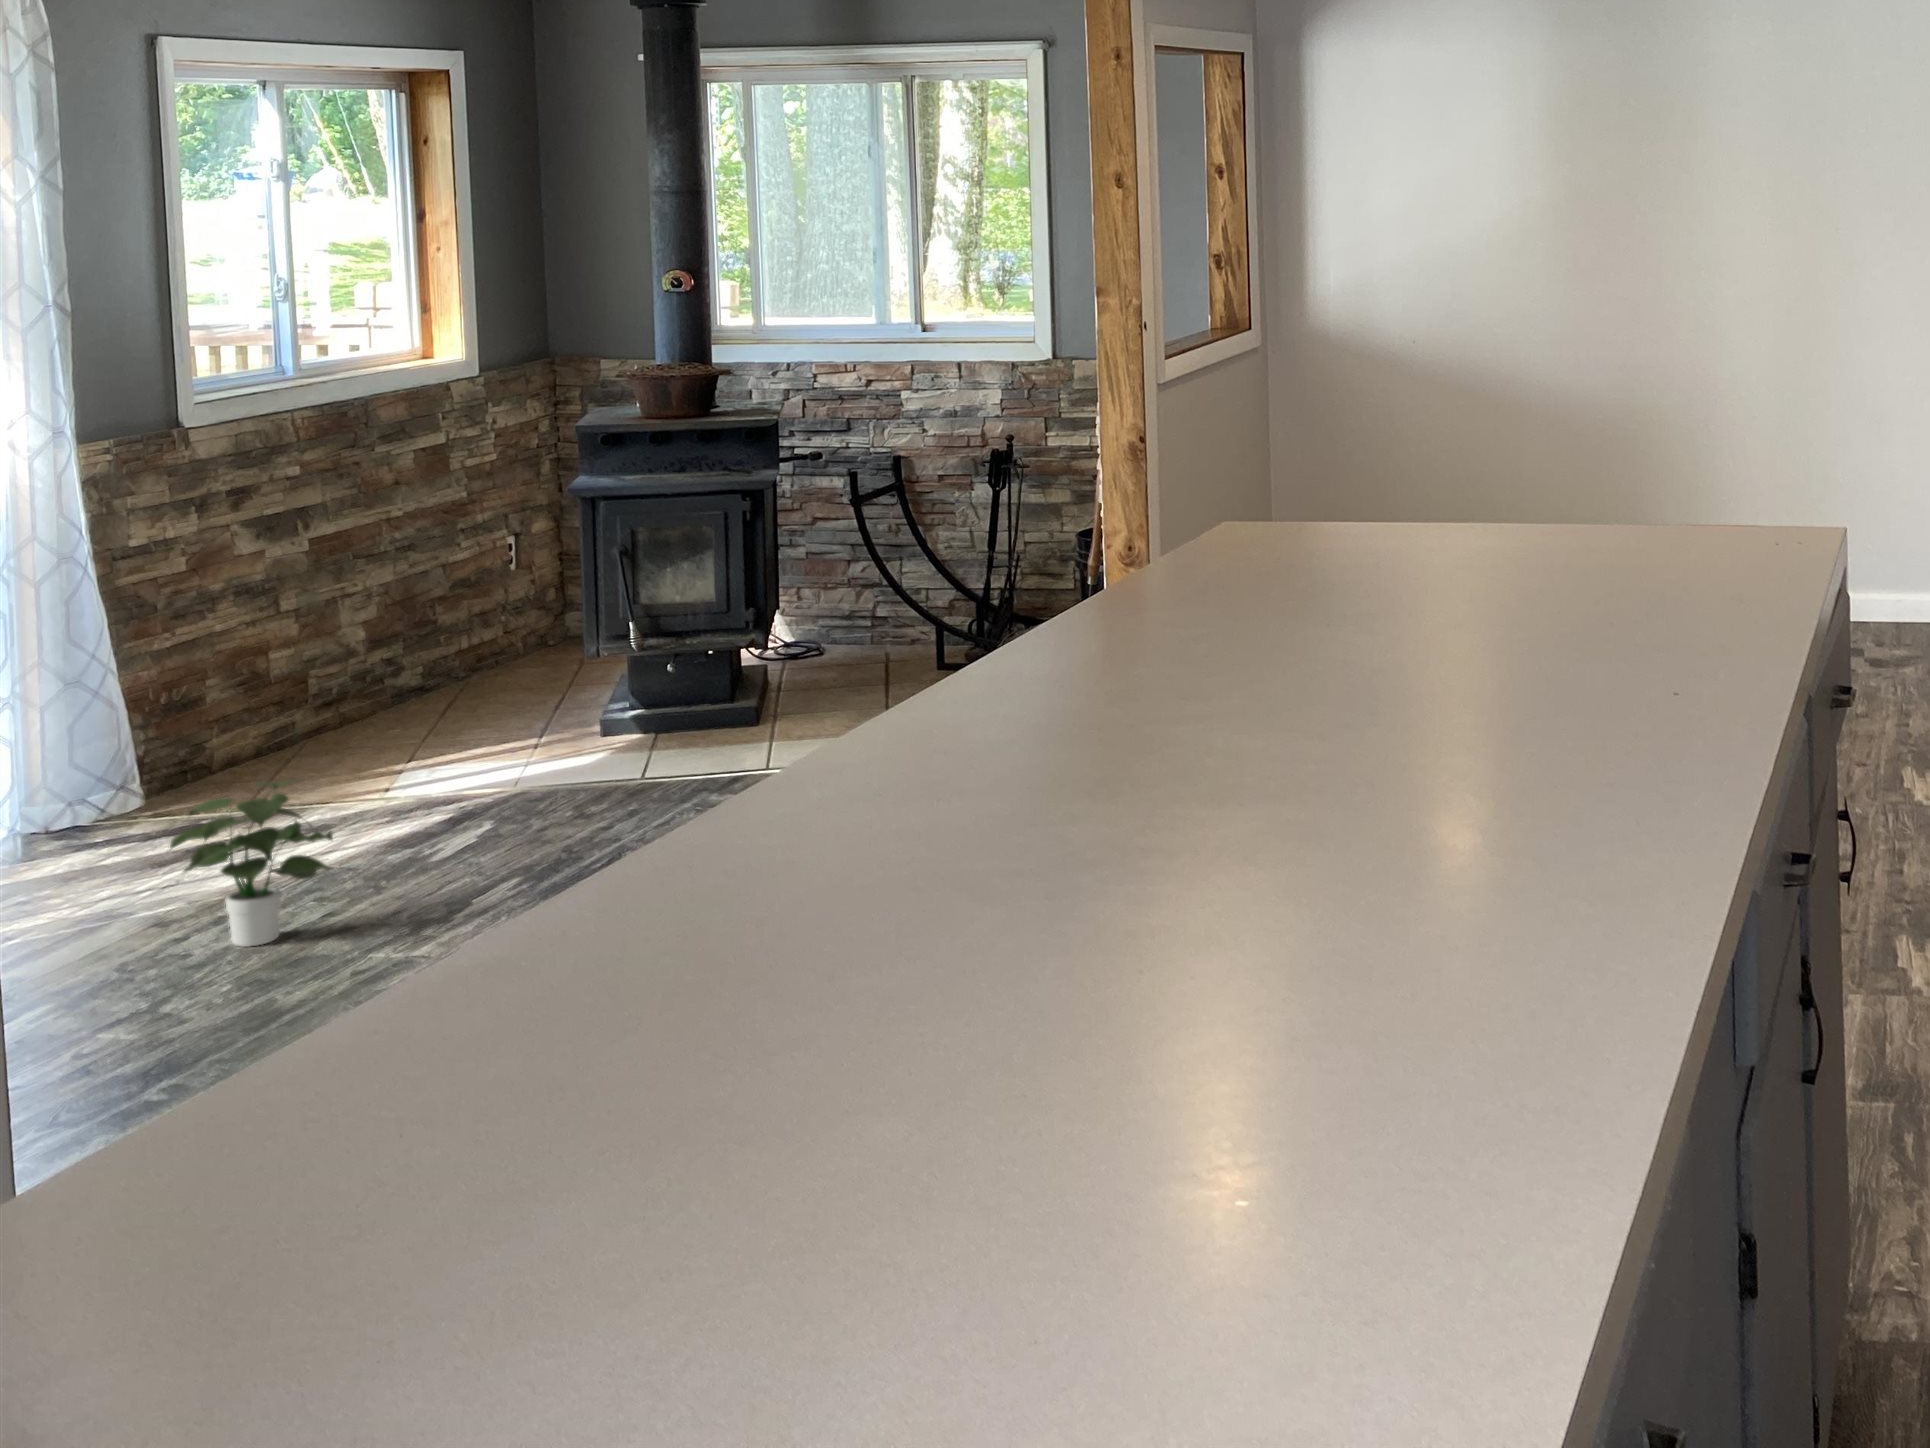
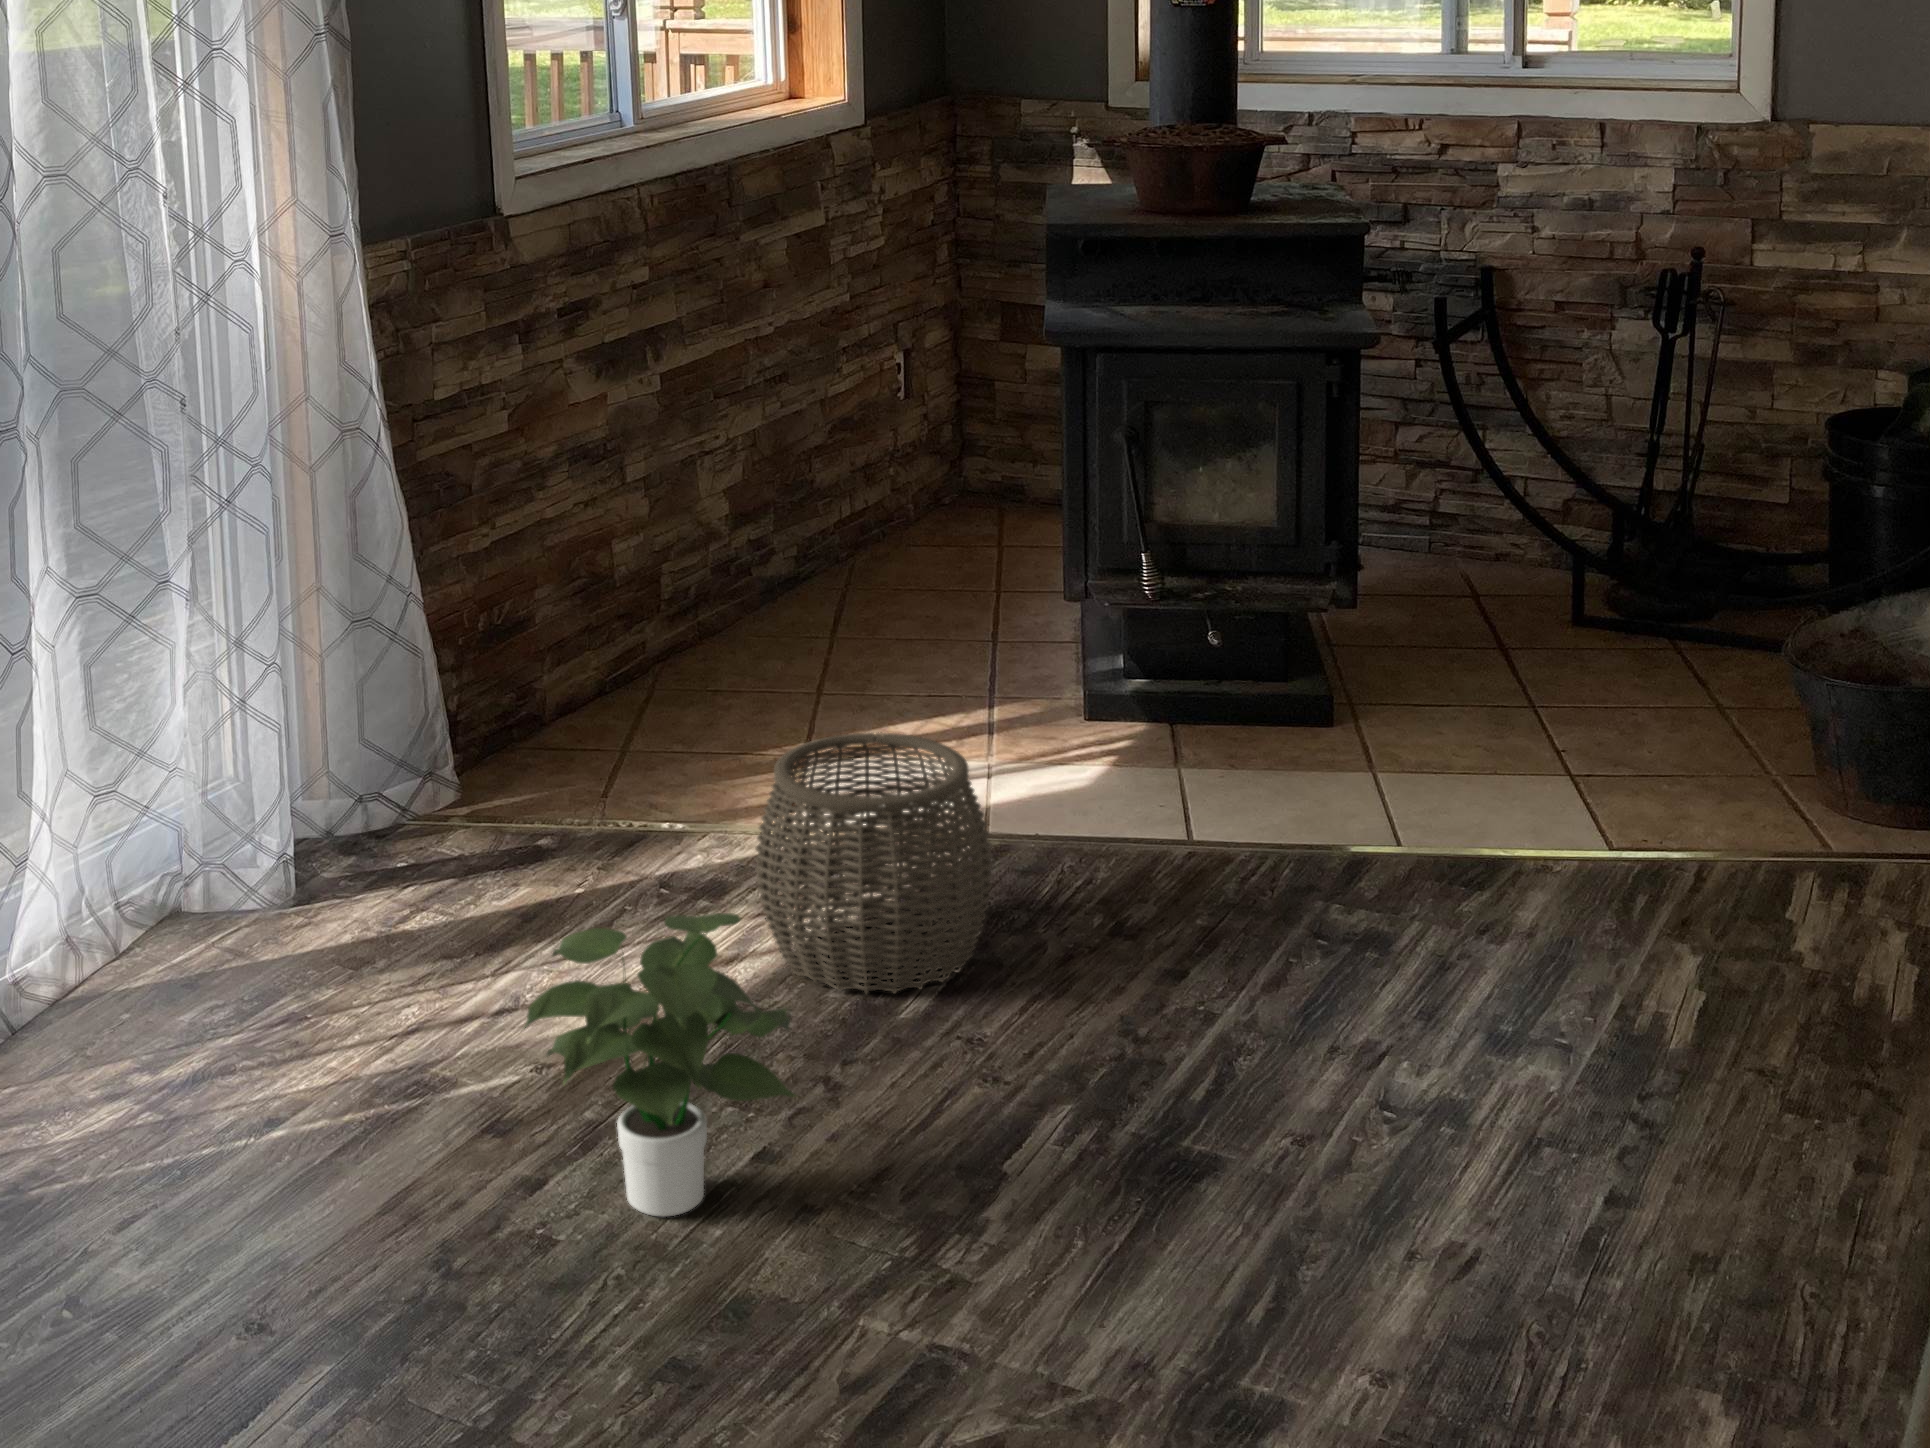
woven basket: none [337,715,490,860] -> present [755,732,992,994]

